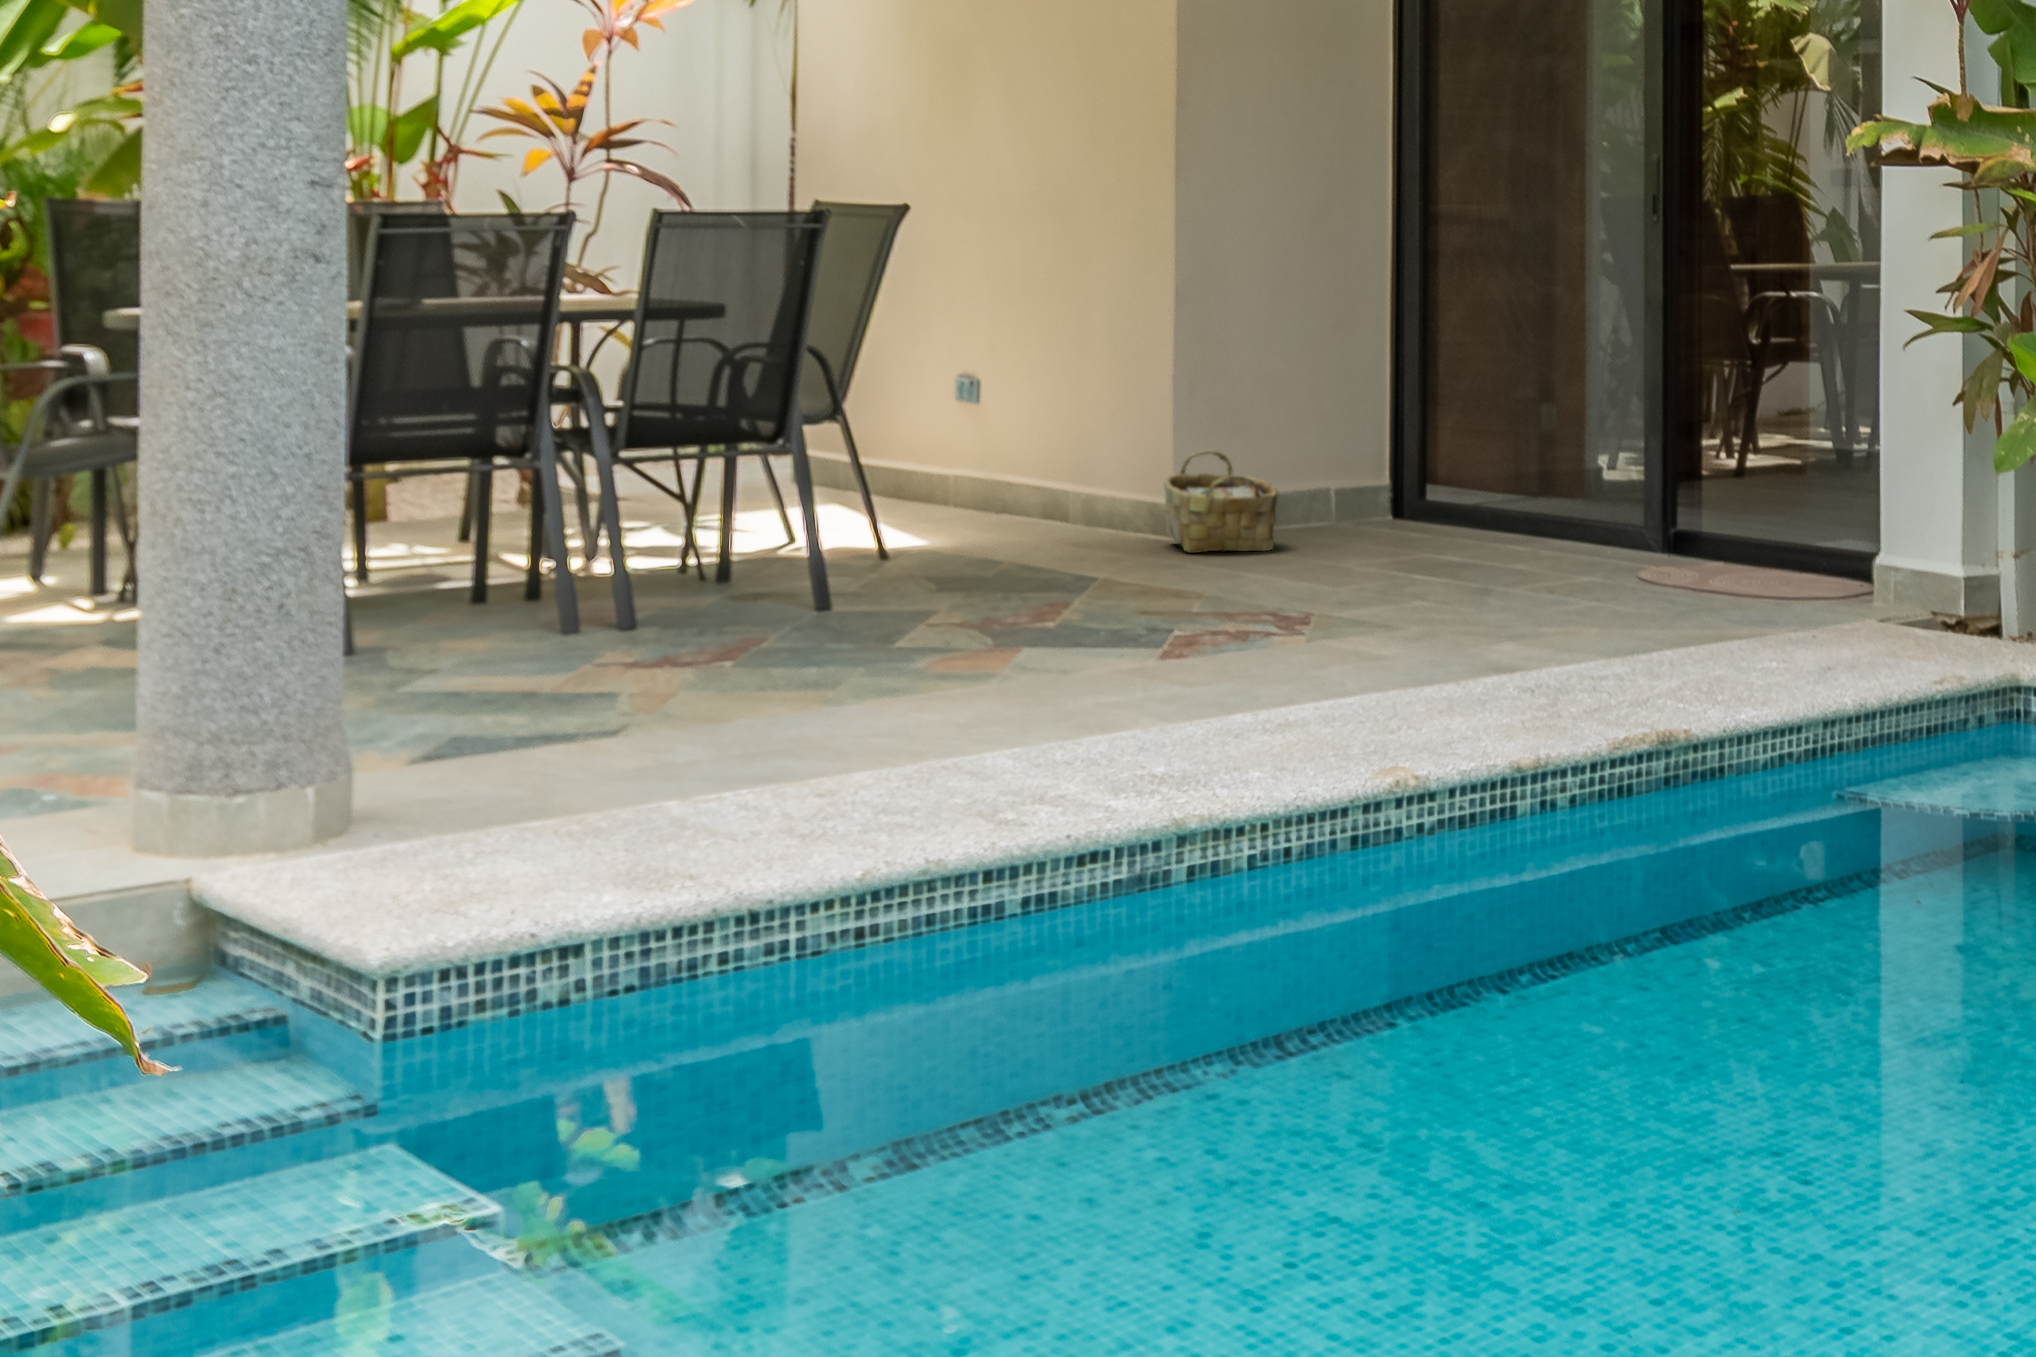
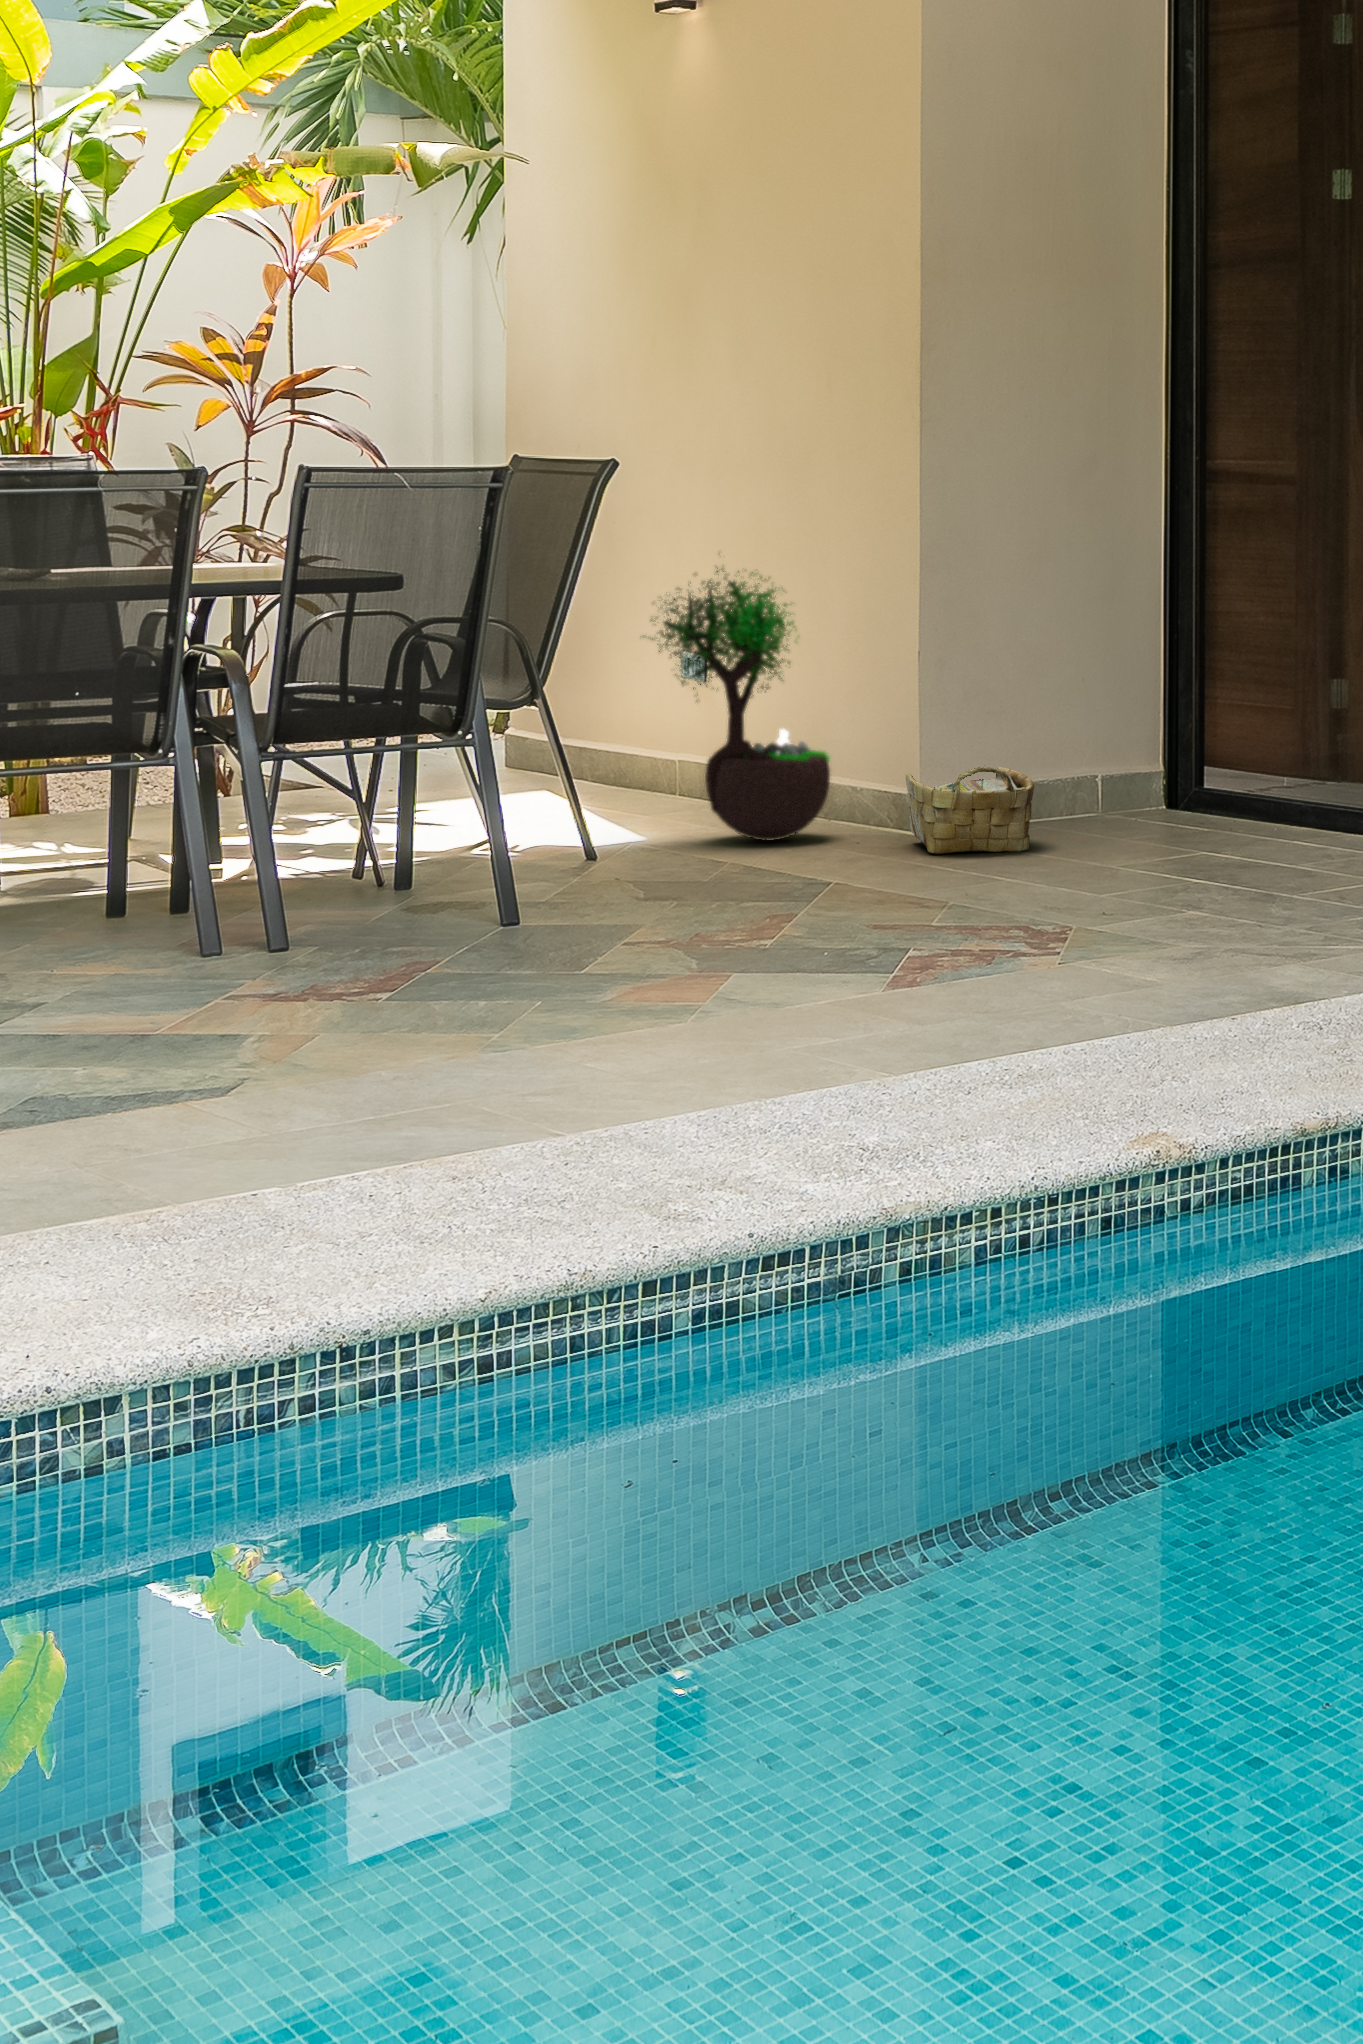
potted tree: none [930,283,1100,541] -> present [650,567,830,840]

